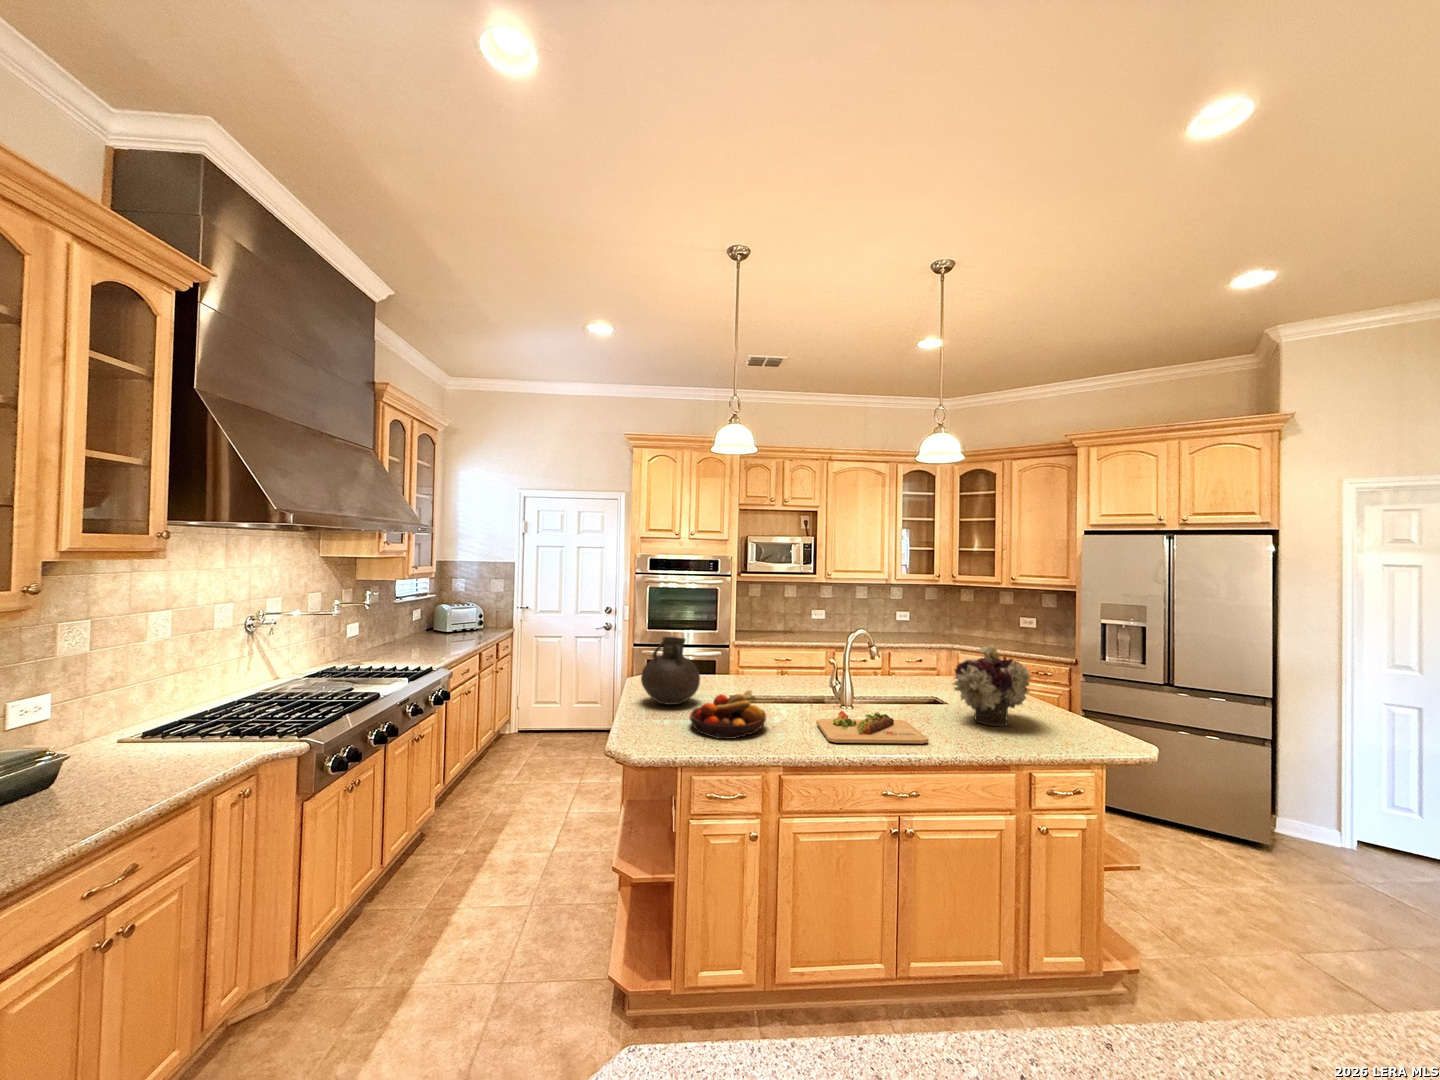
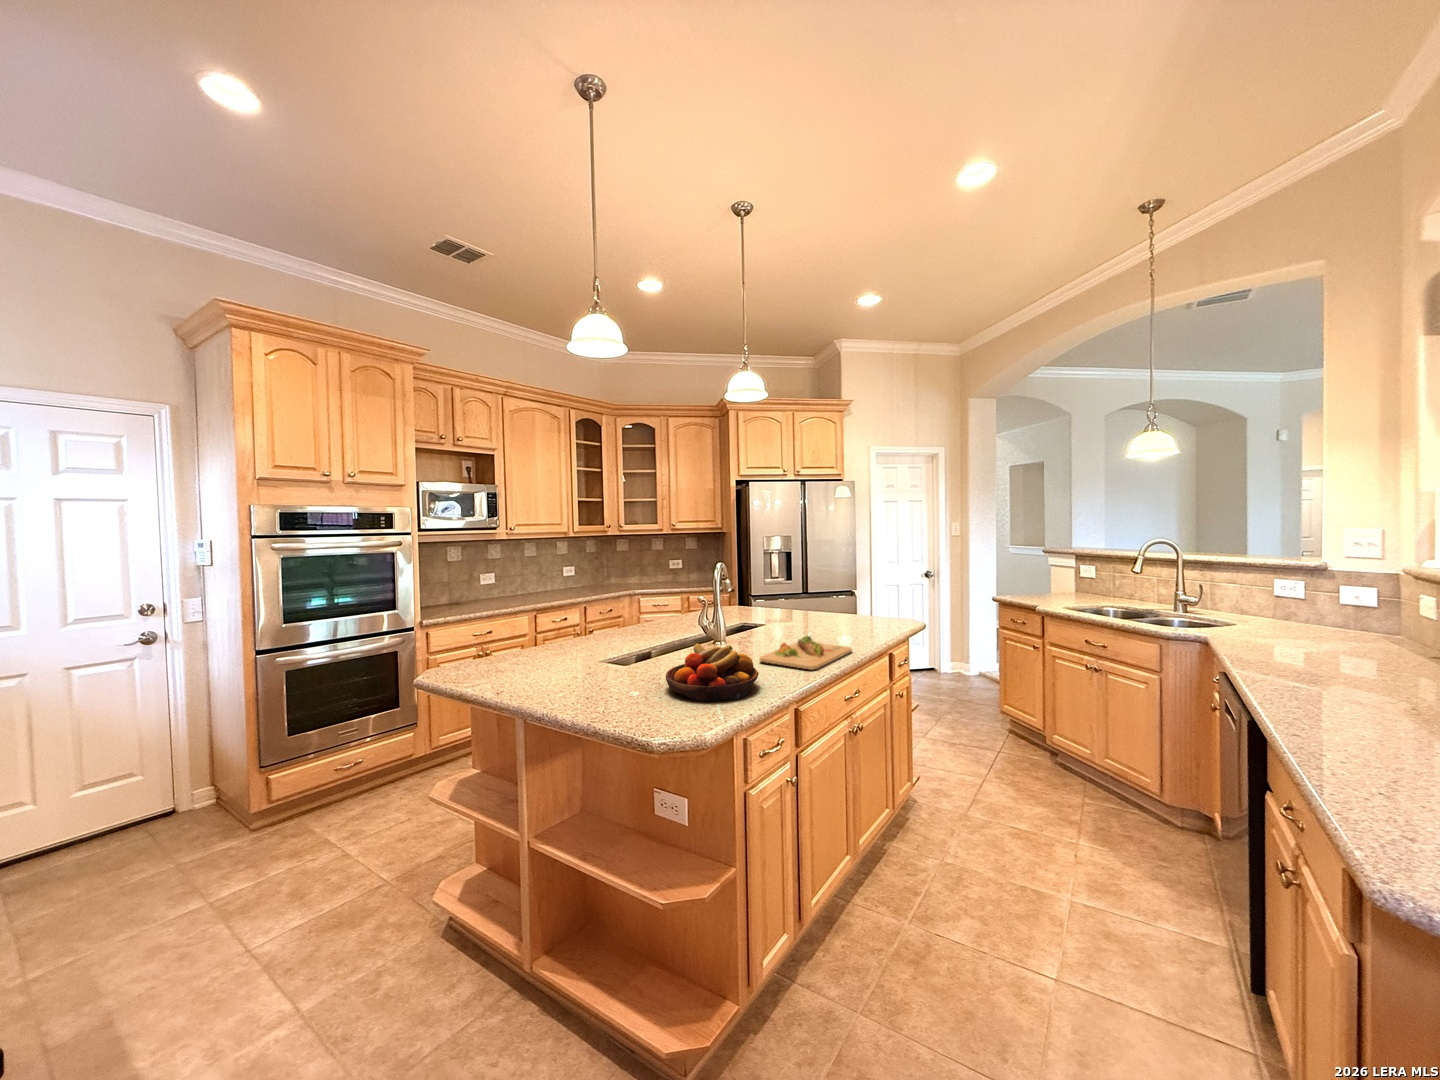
vase: present [641,637,700,705] -> none [537,600,620,692]
flower arrangement: present [953,645,1031,726] -> none [796,565,860,632]

